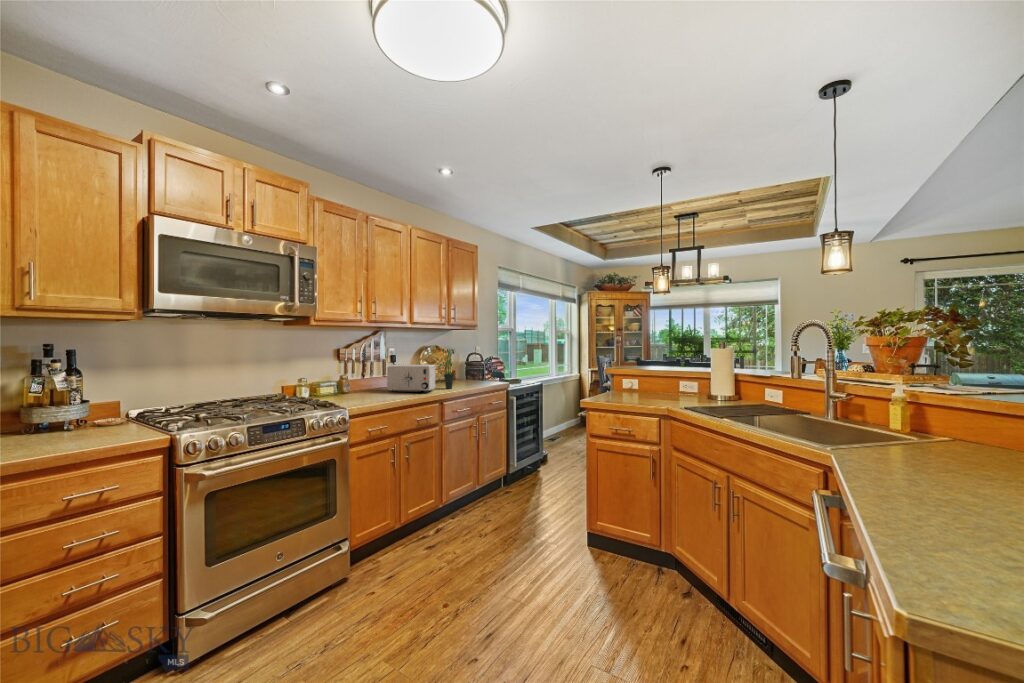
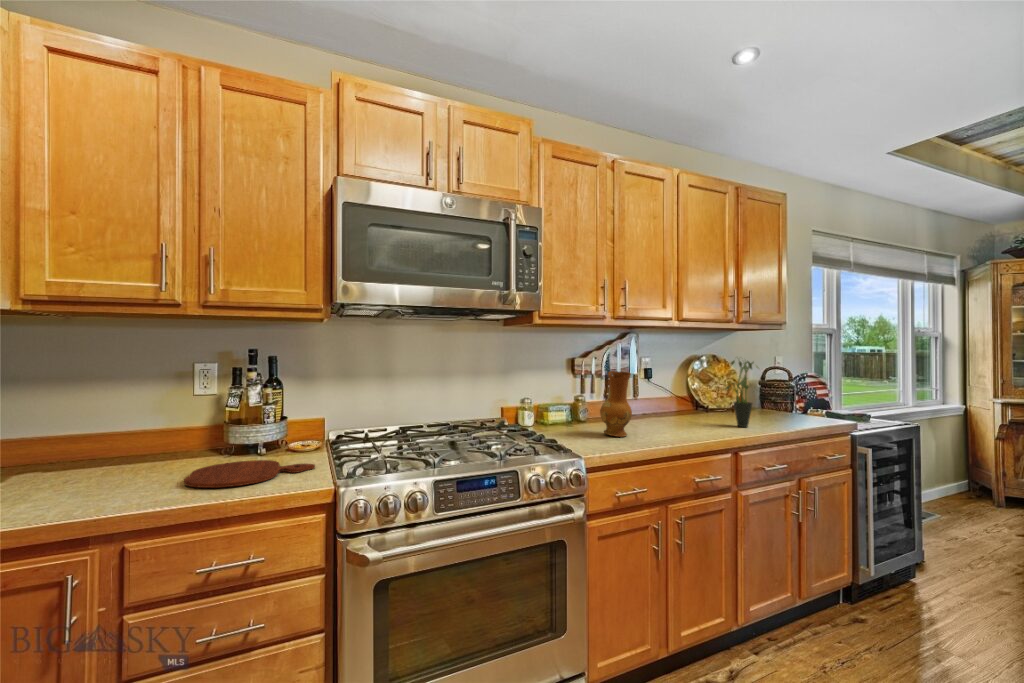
ceramic jug: none [359,356,380,398] -> present [600,371,632,437]
toaster: present [387,365,436,392] -> none [642,384,721,433]
cutting board: none [22,427,142,447] -> present [184,460,315,488]

